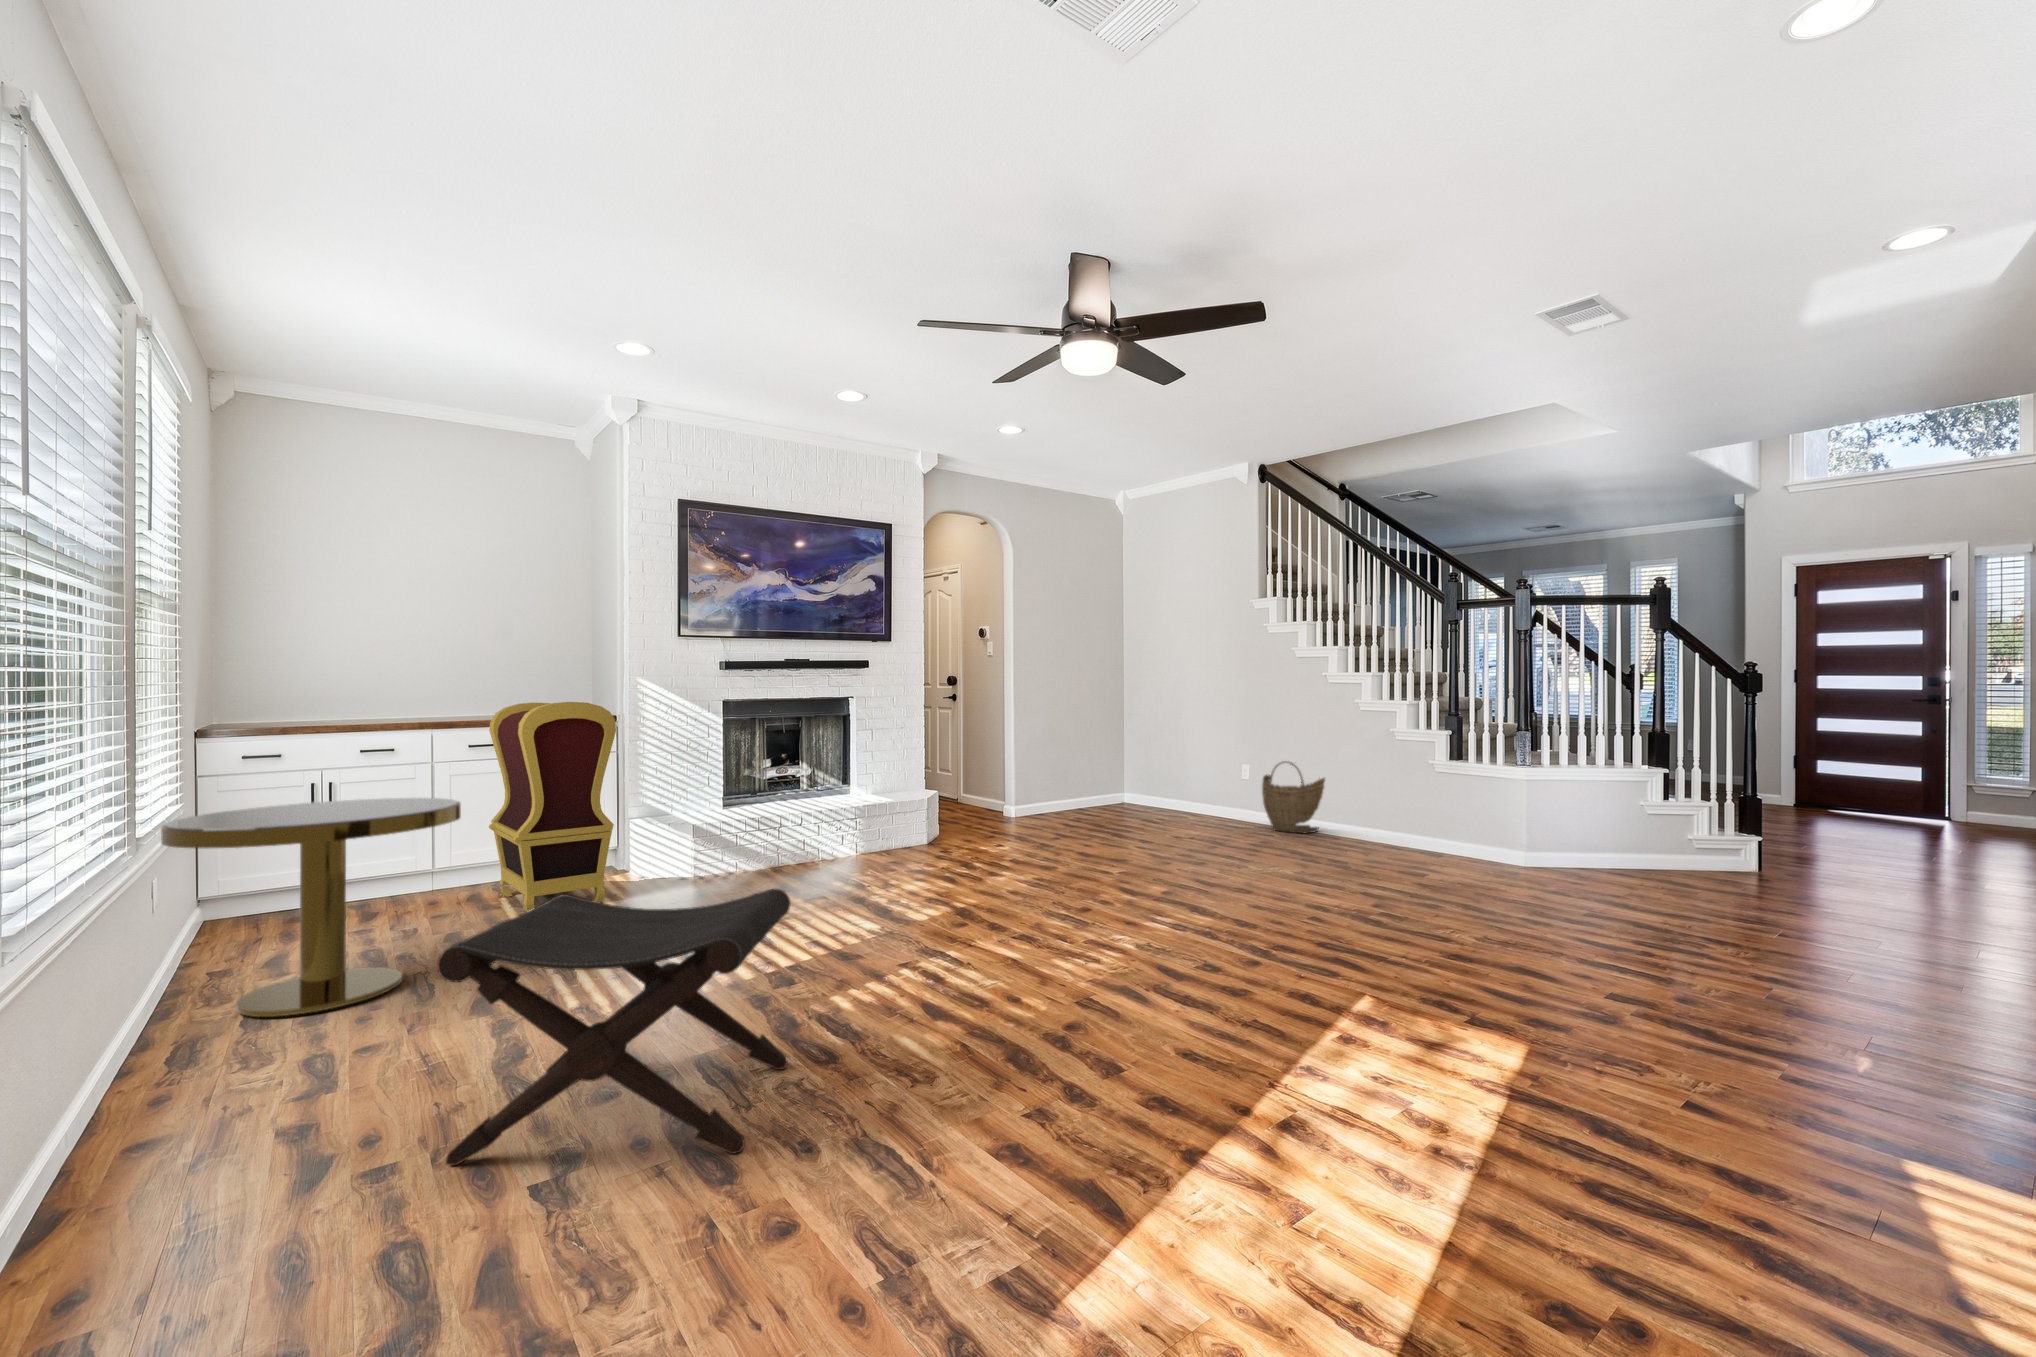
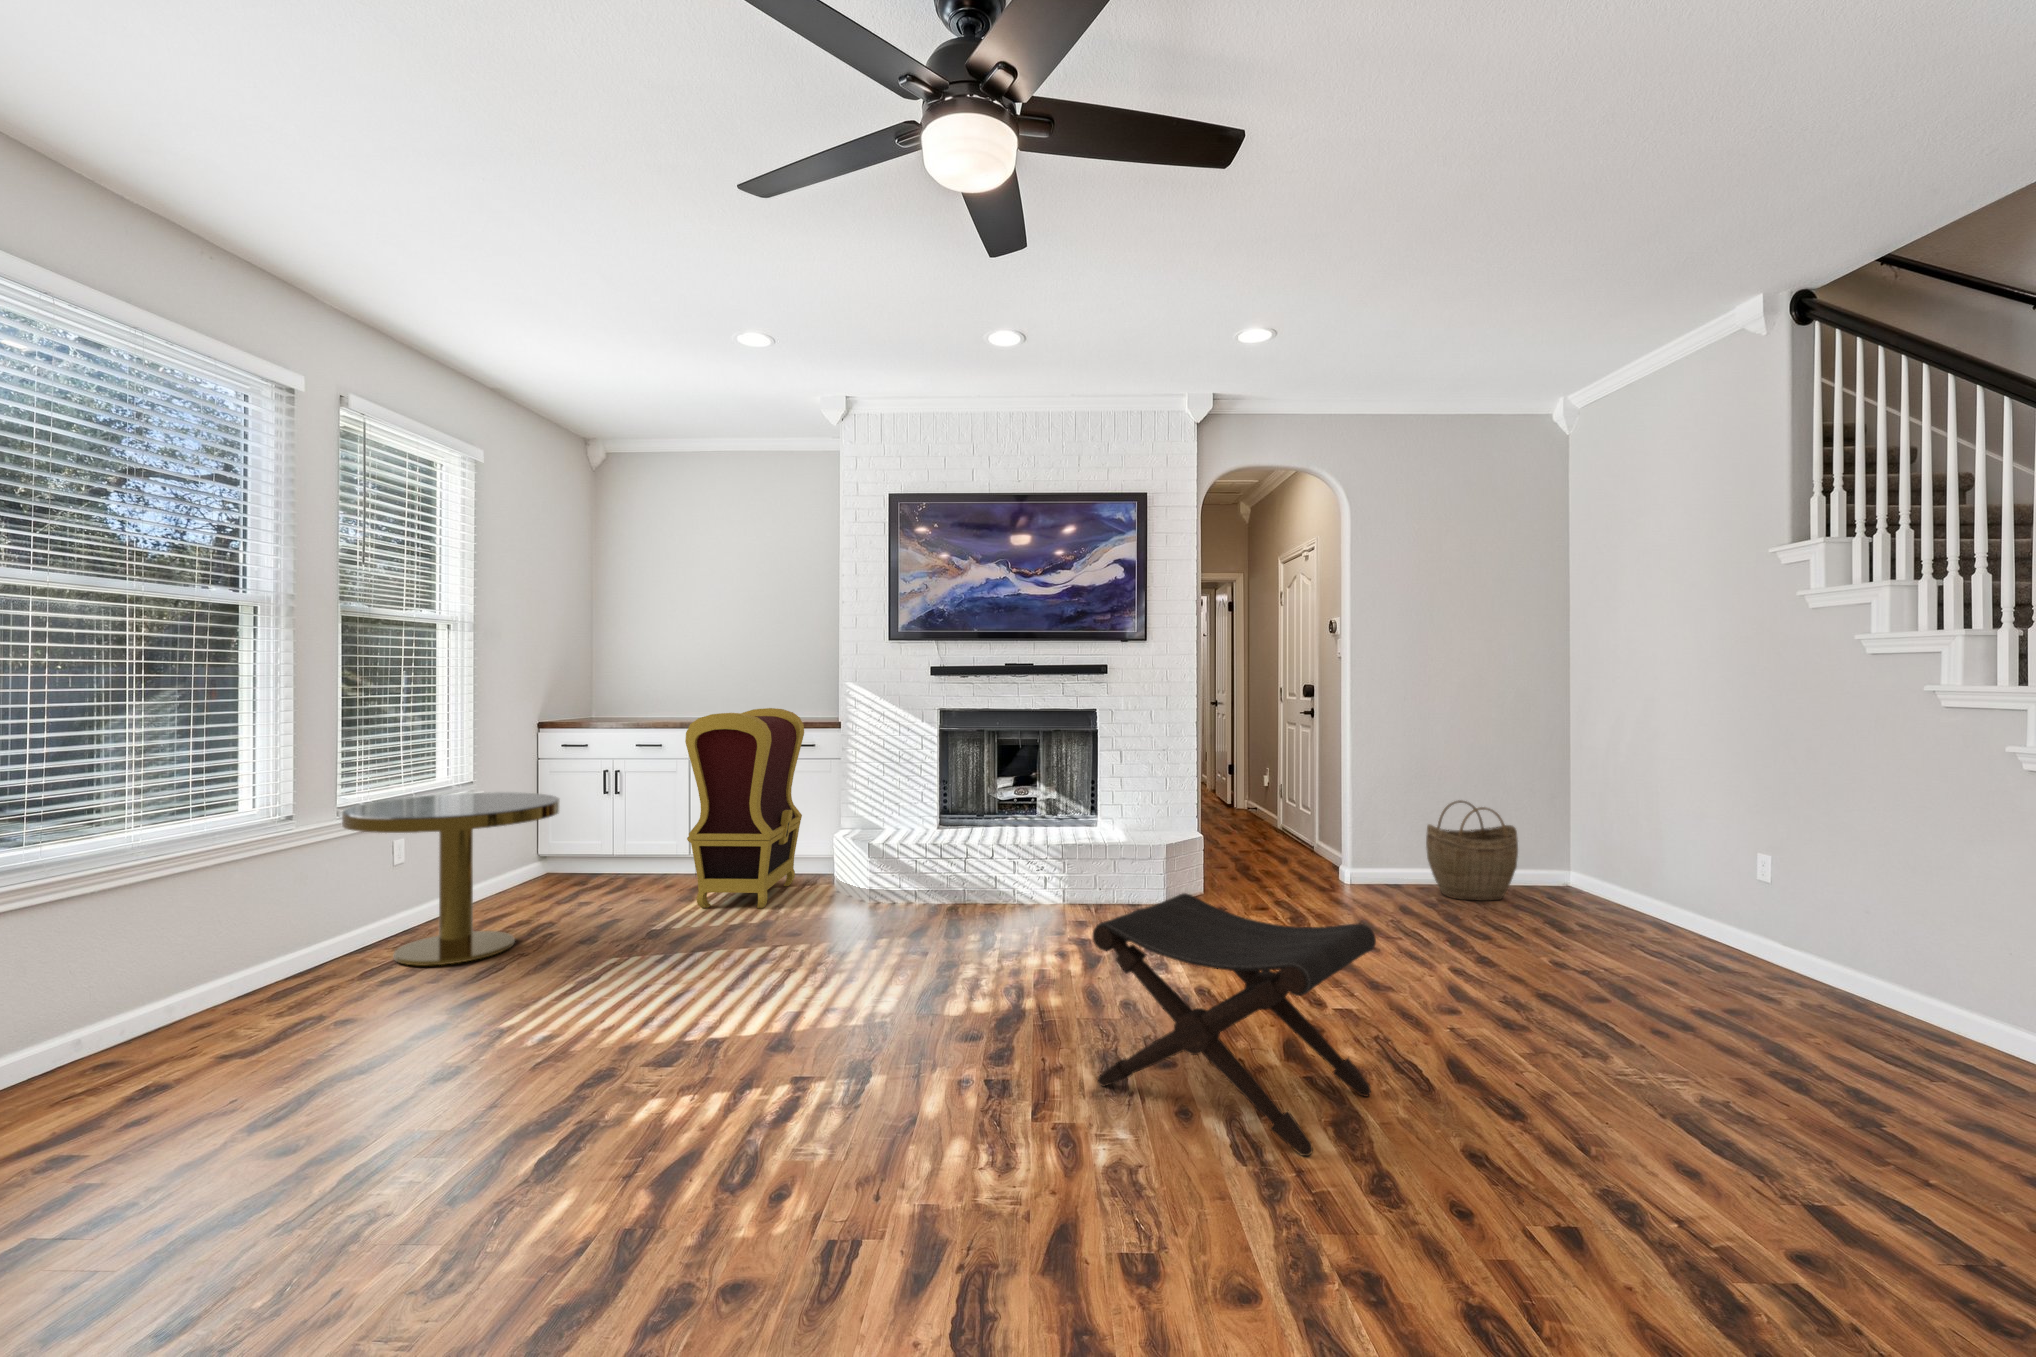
woven basket: present [1262,761,1325,833] -> present [1426,800,1518,901]
footstool: present [437,889,791,1165] -> present [1093,893,1376,1156]

